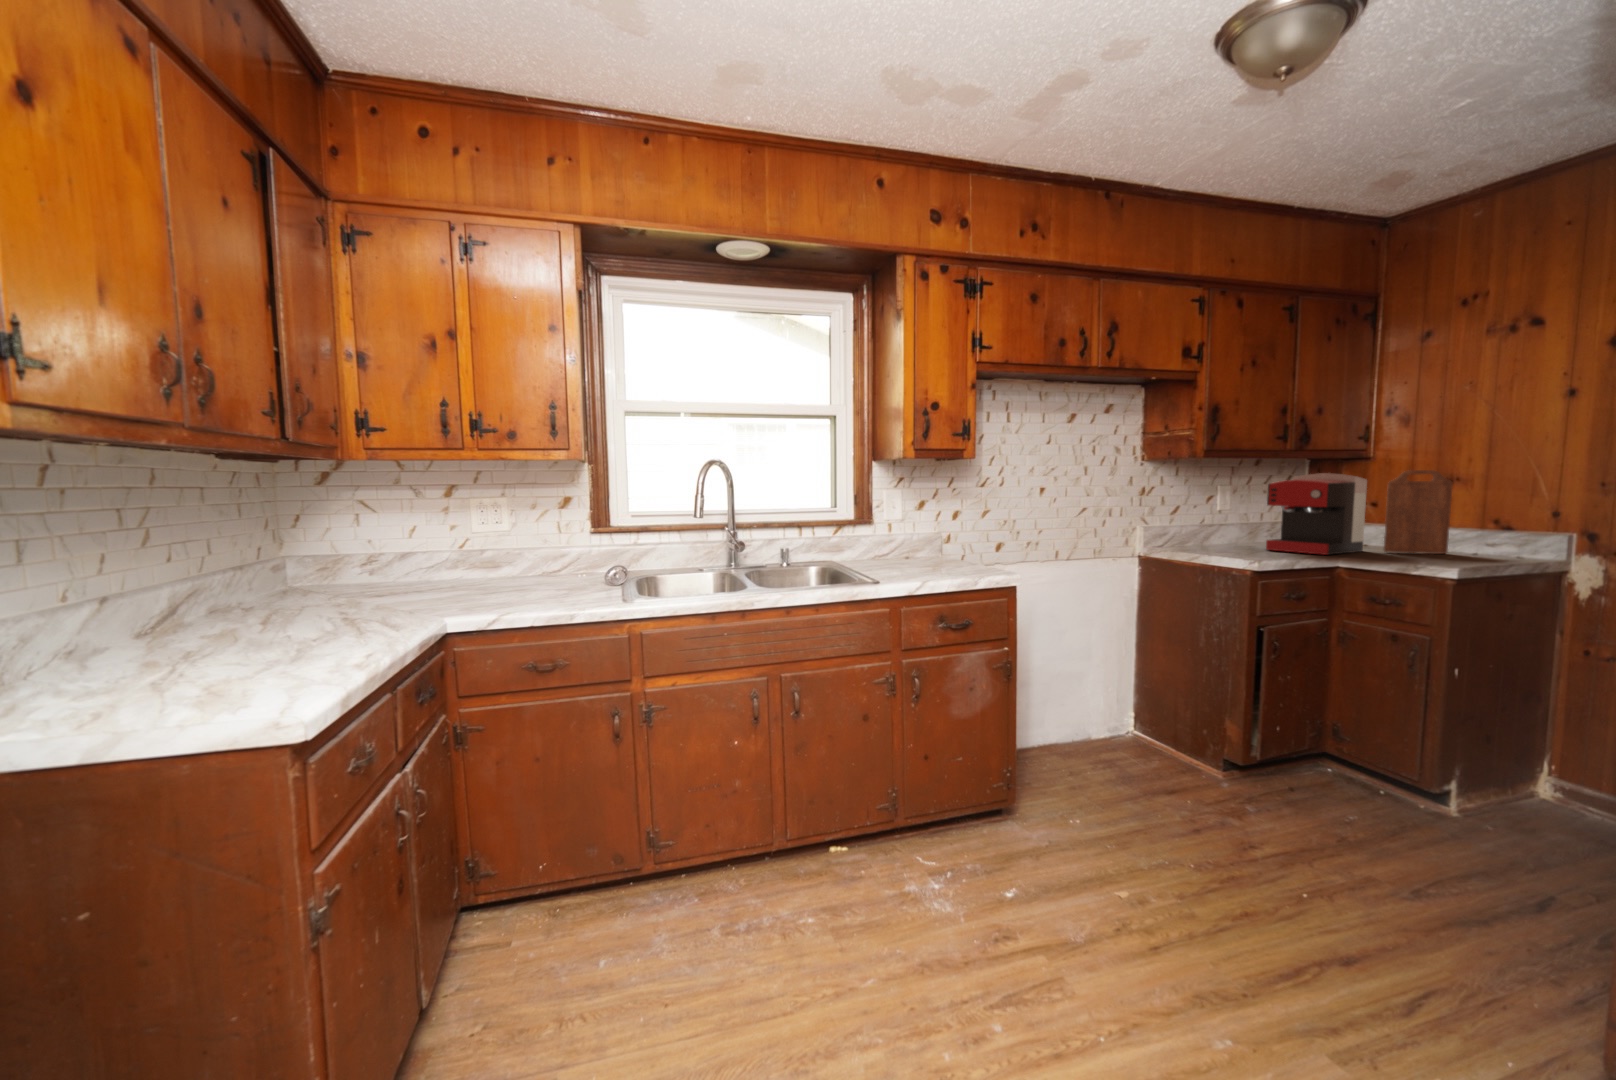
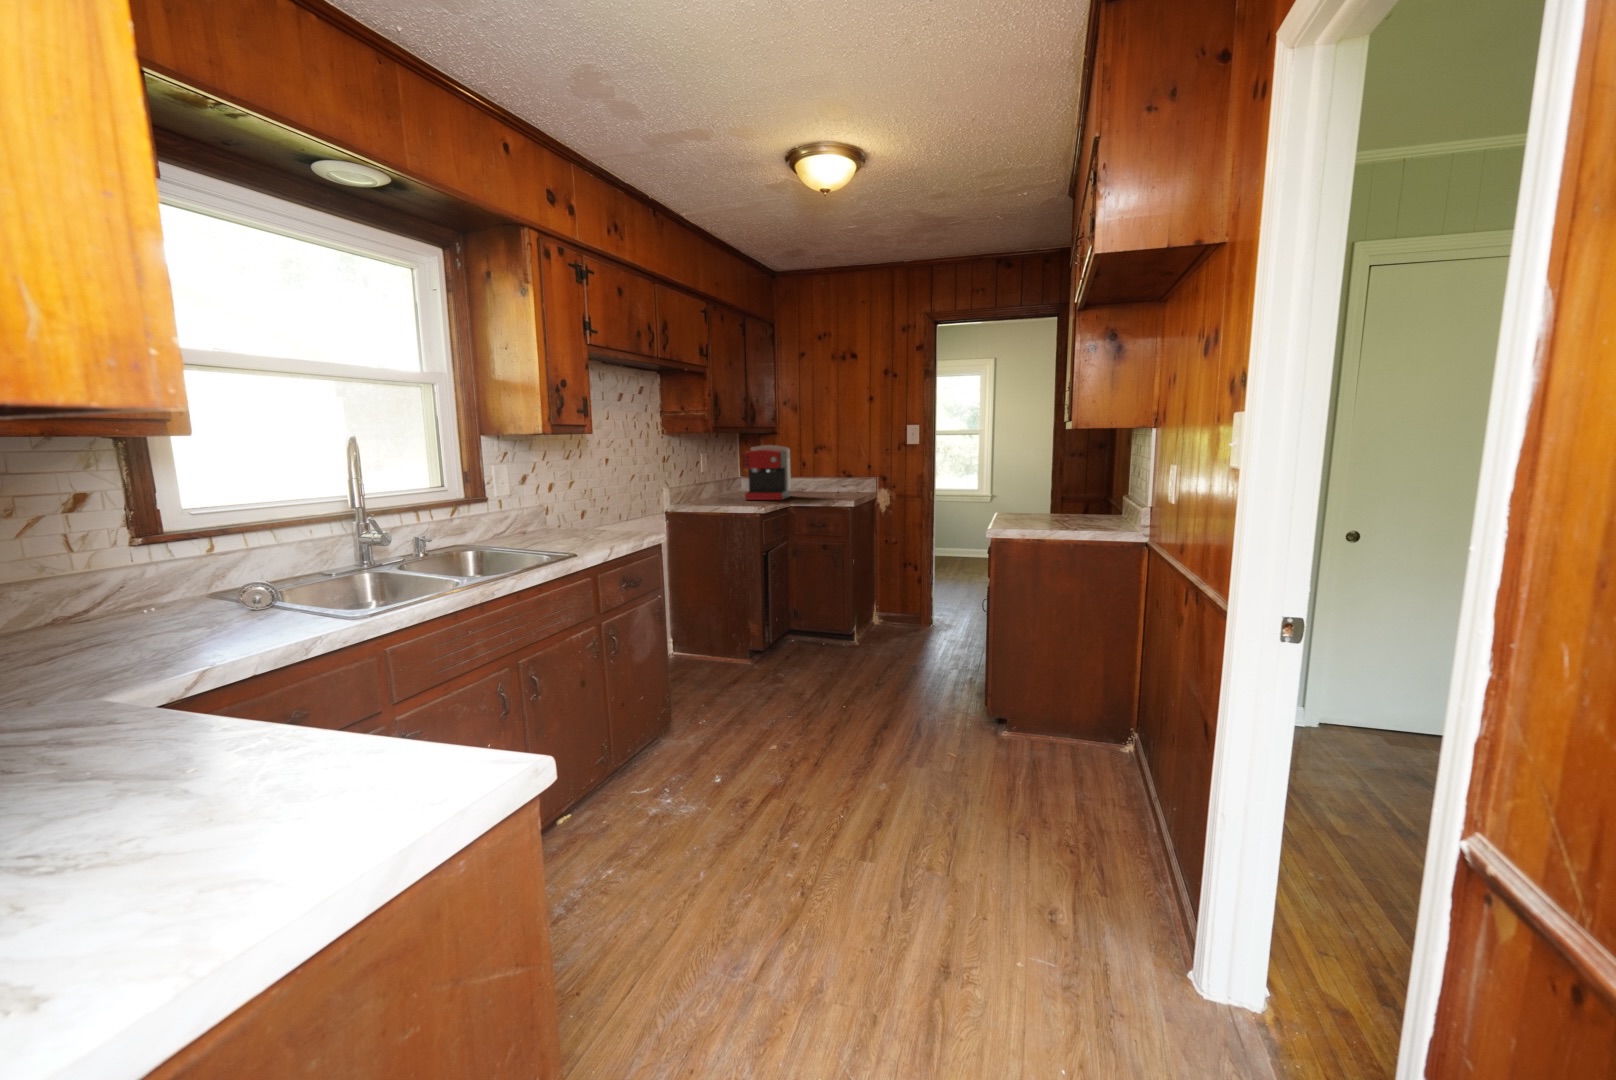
cutting board: present [1384,470,1453,554] -> none [801,443,828,496]

